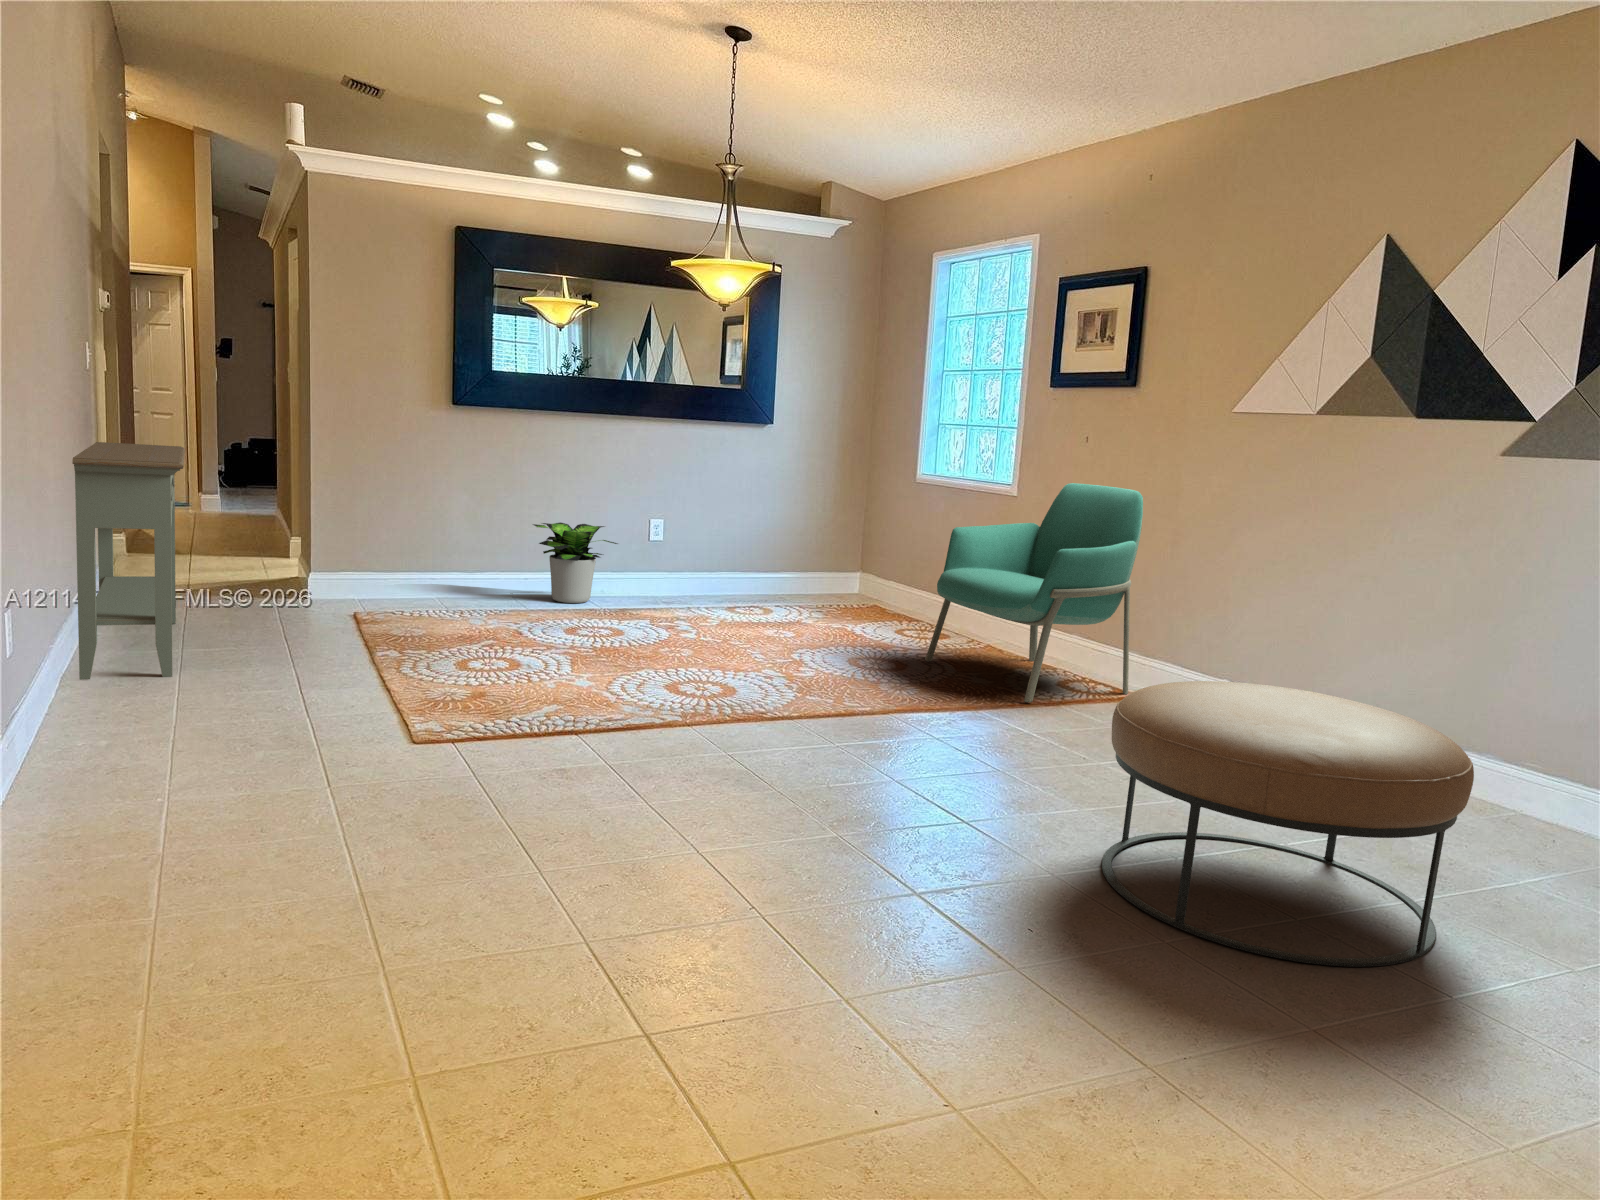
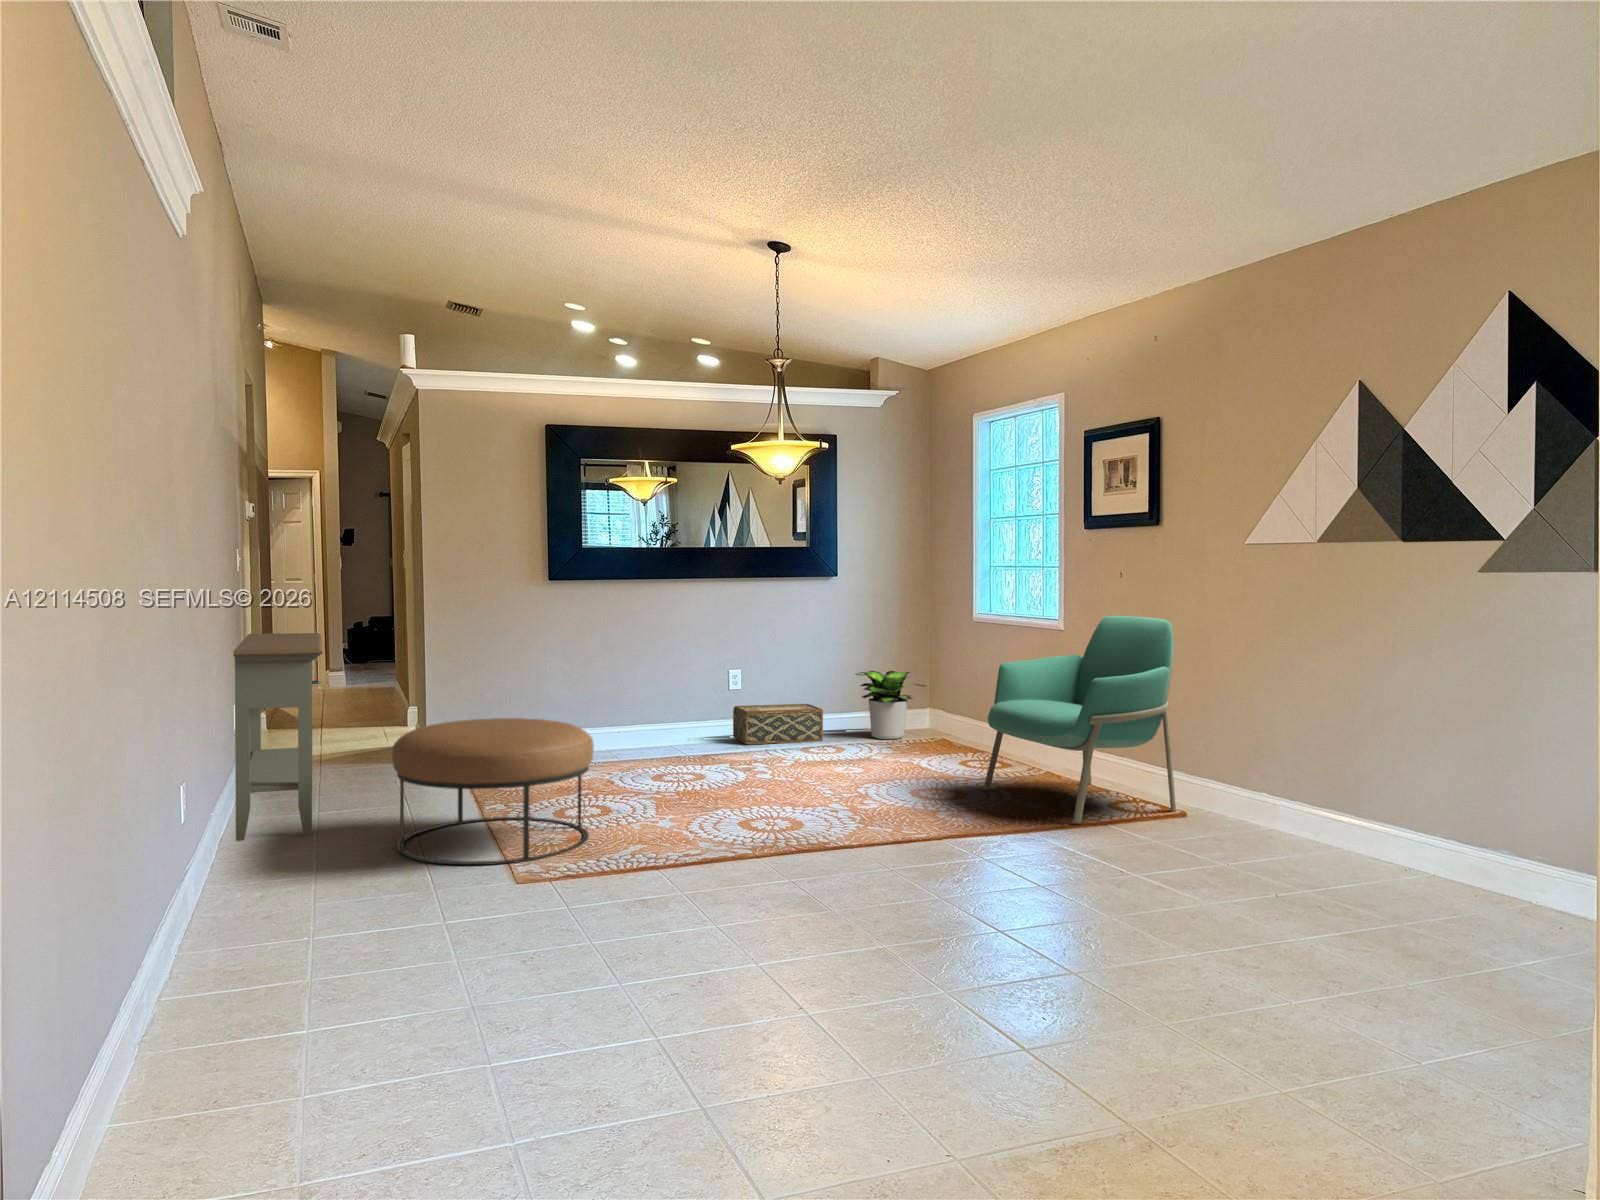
potted plant: present [533,522,618,603] -> present [856,671,925,739]
woven basket: none [652,558,751,601] -> present [733,704,823,744]
ottoman: present [1102,681,1474,967] -> present [392,718,594,865]

